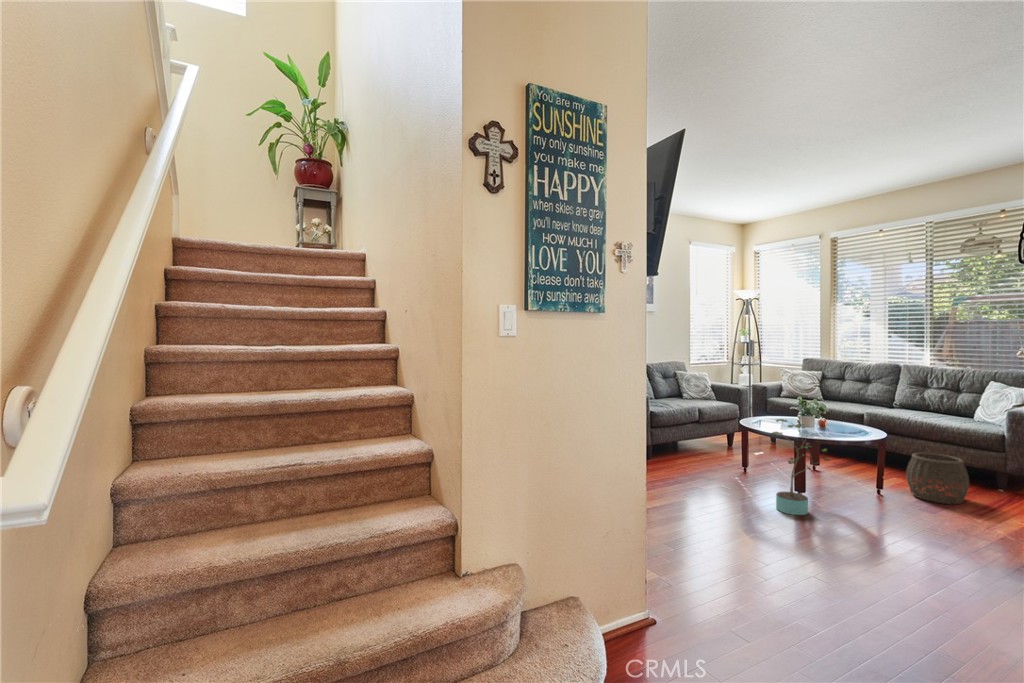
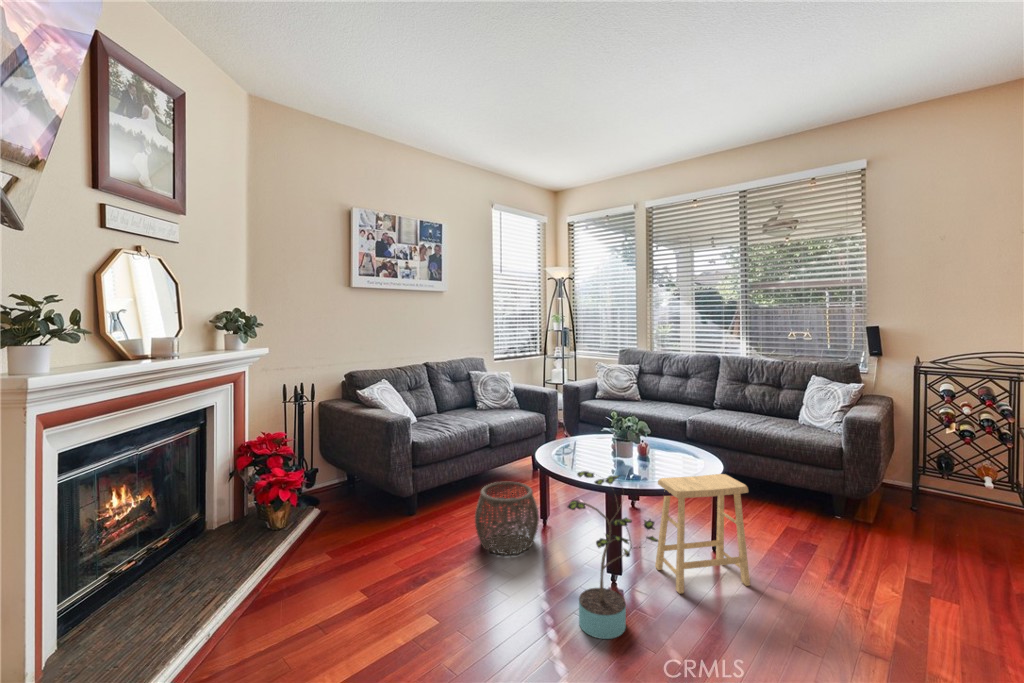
footstool: none [831,434,904,509] -> present [655,474,750,594]
woven basket: present [907,453,969,504] -> present [475,482,539,555]

